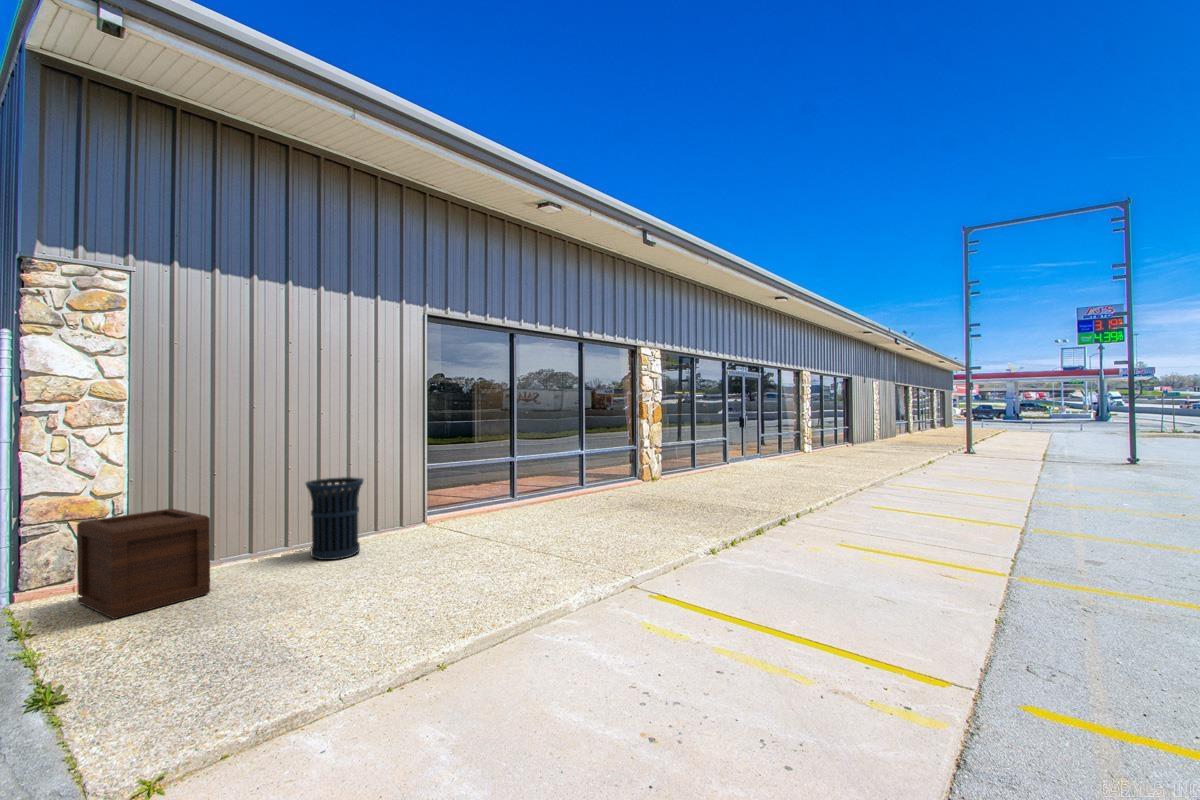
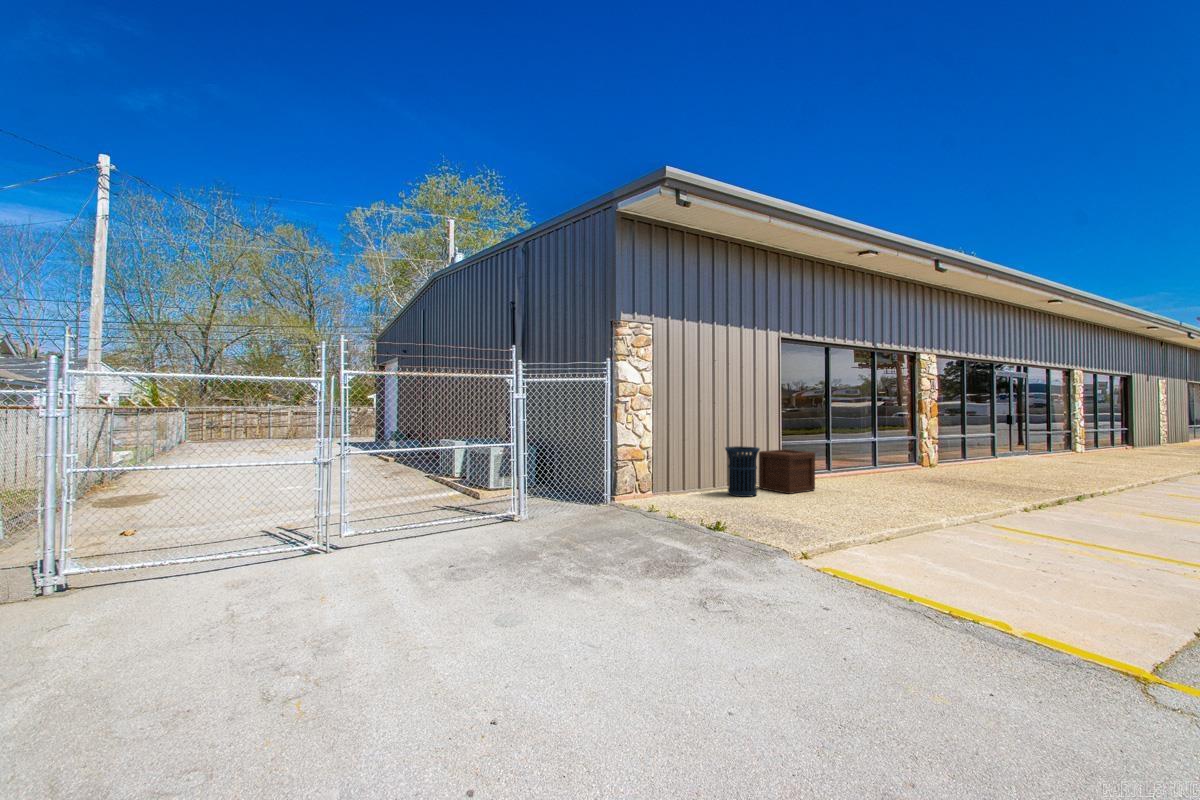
wooden crate: present [77,509,210,619] -> present [759,450,815,494]

